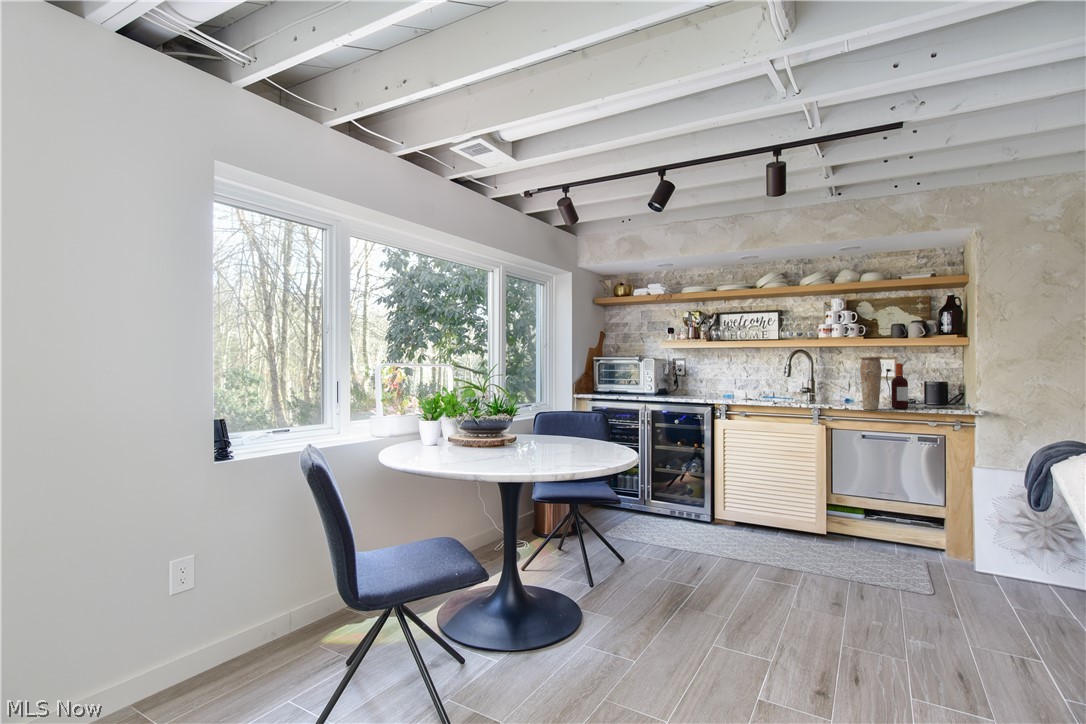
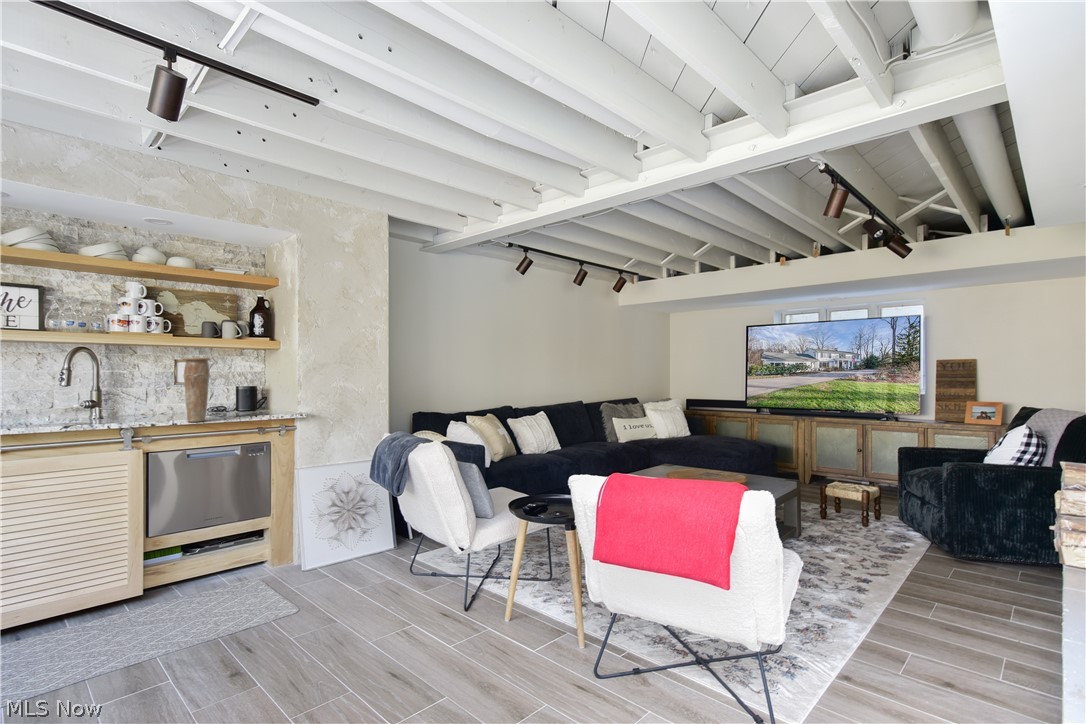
bottle: present [891,363,908,409] -> none [213,366,232,418]

